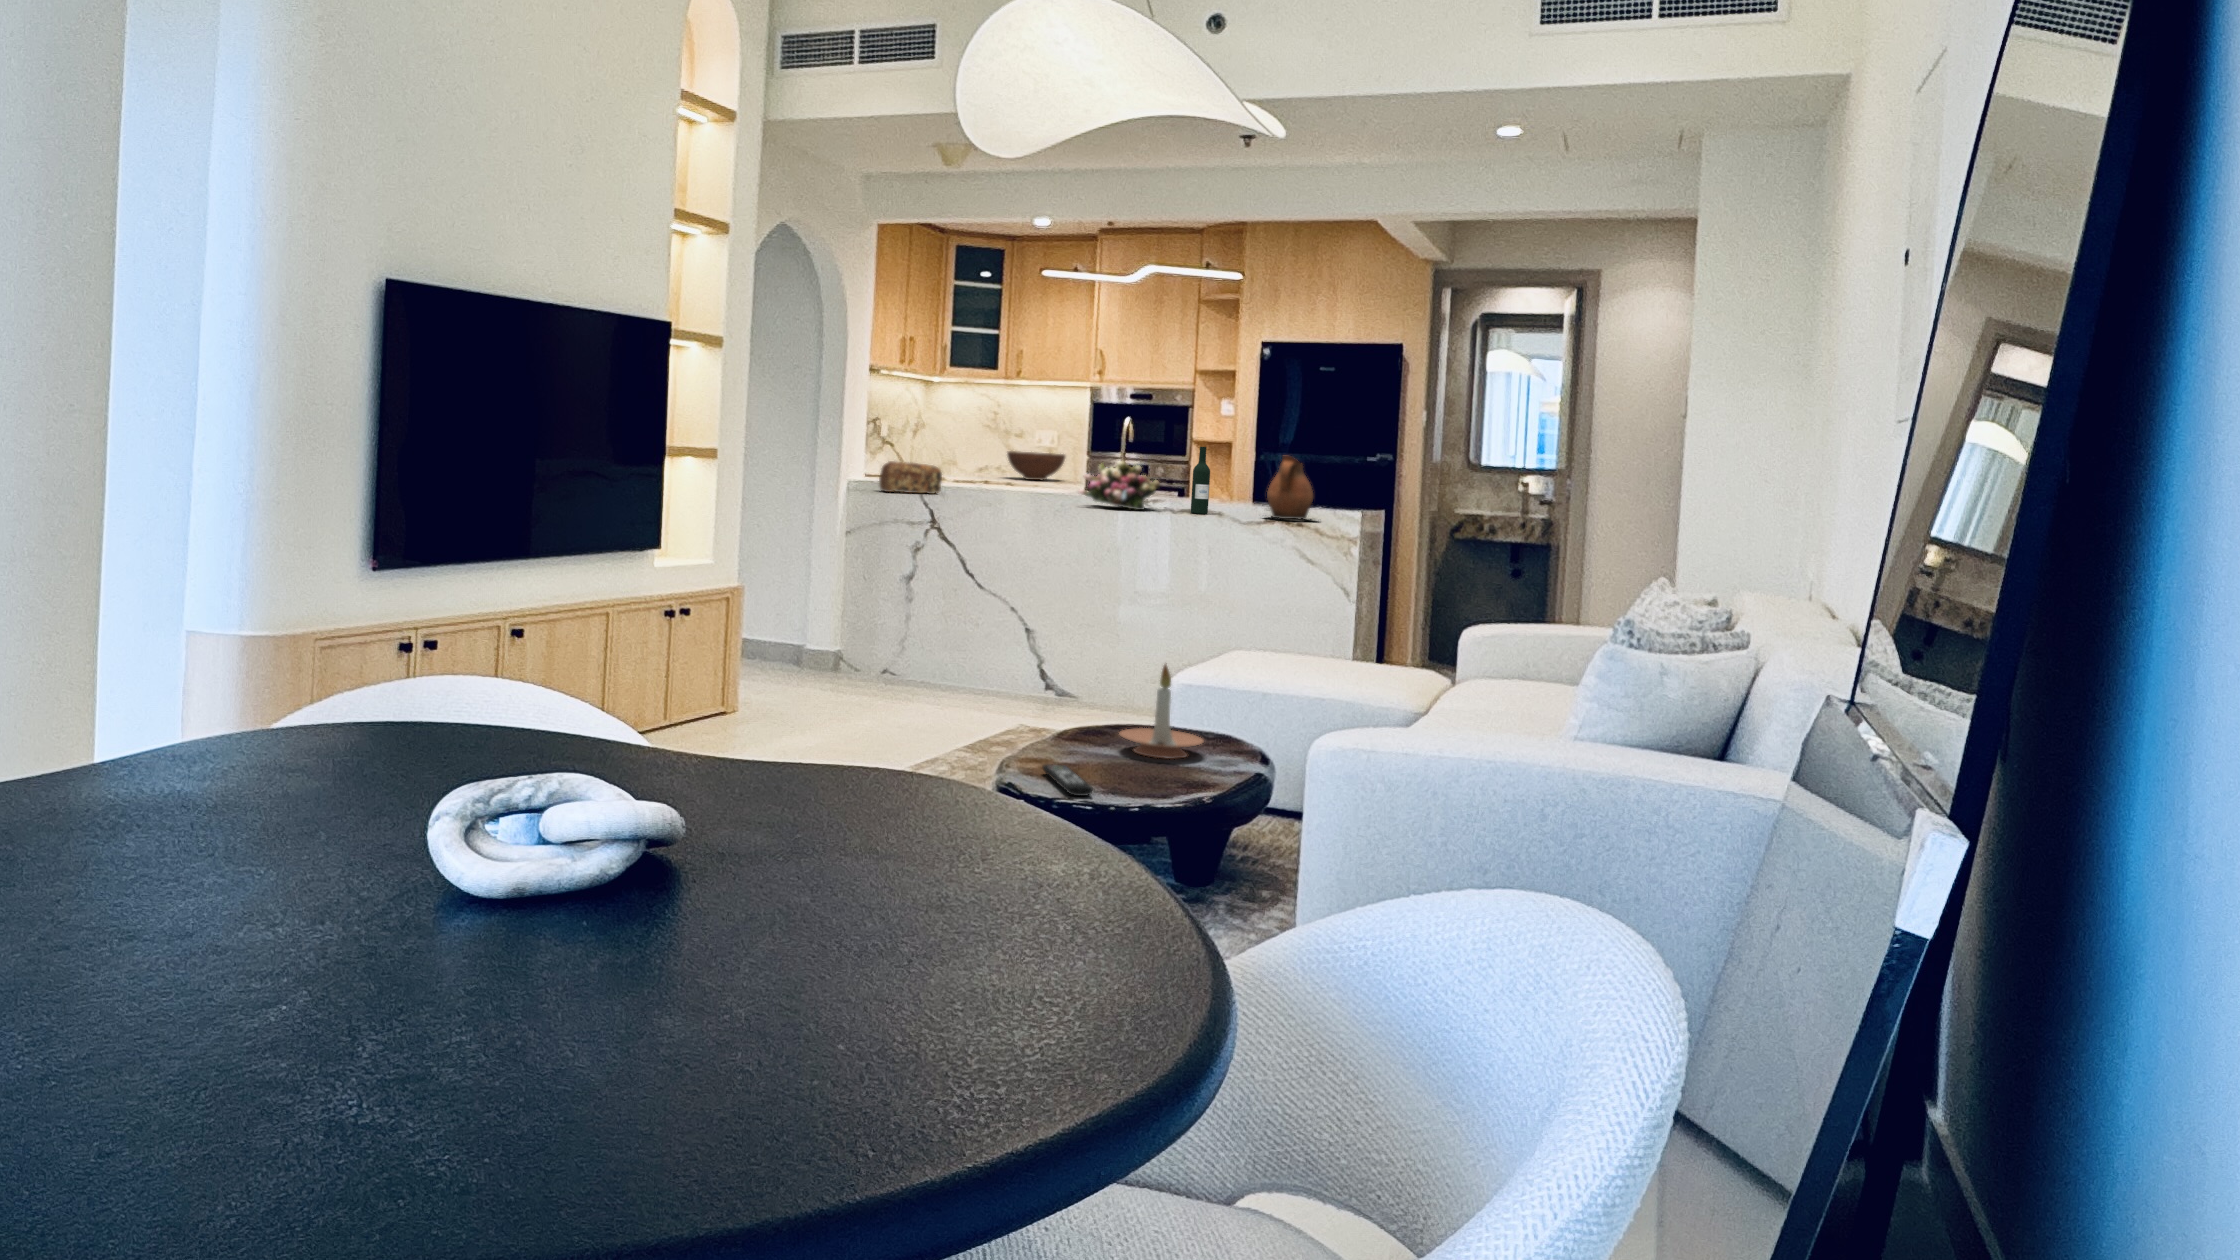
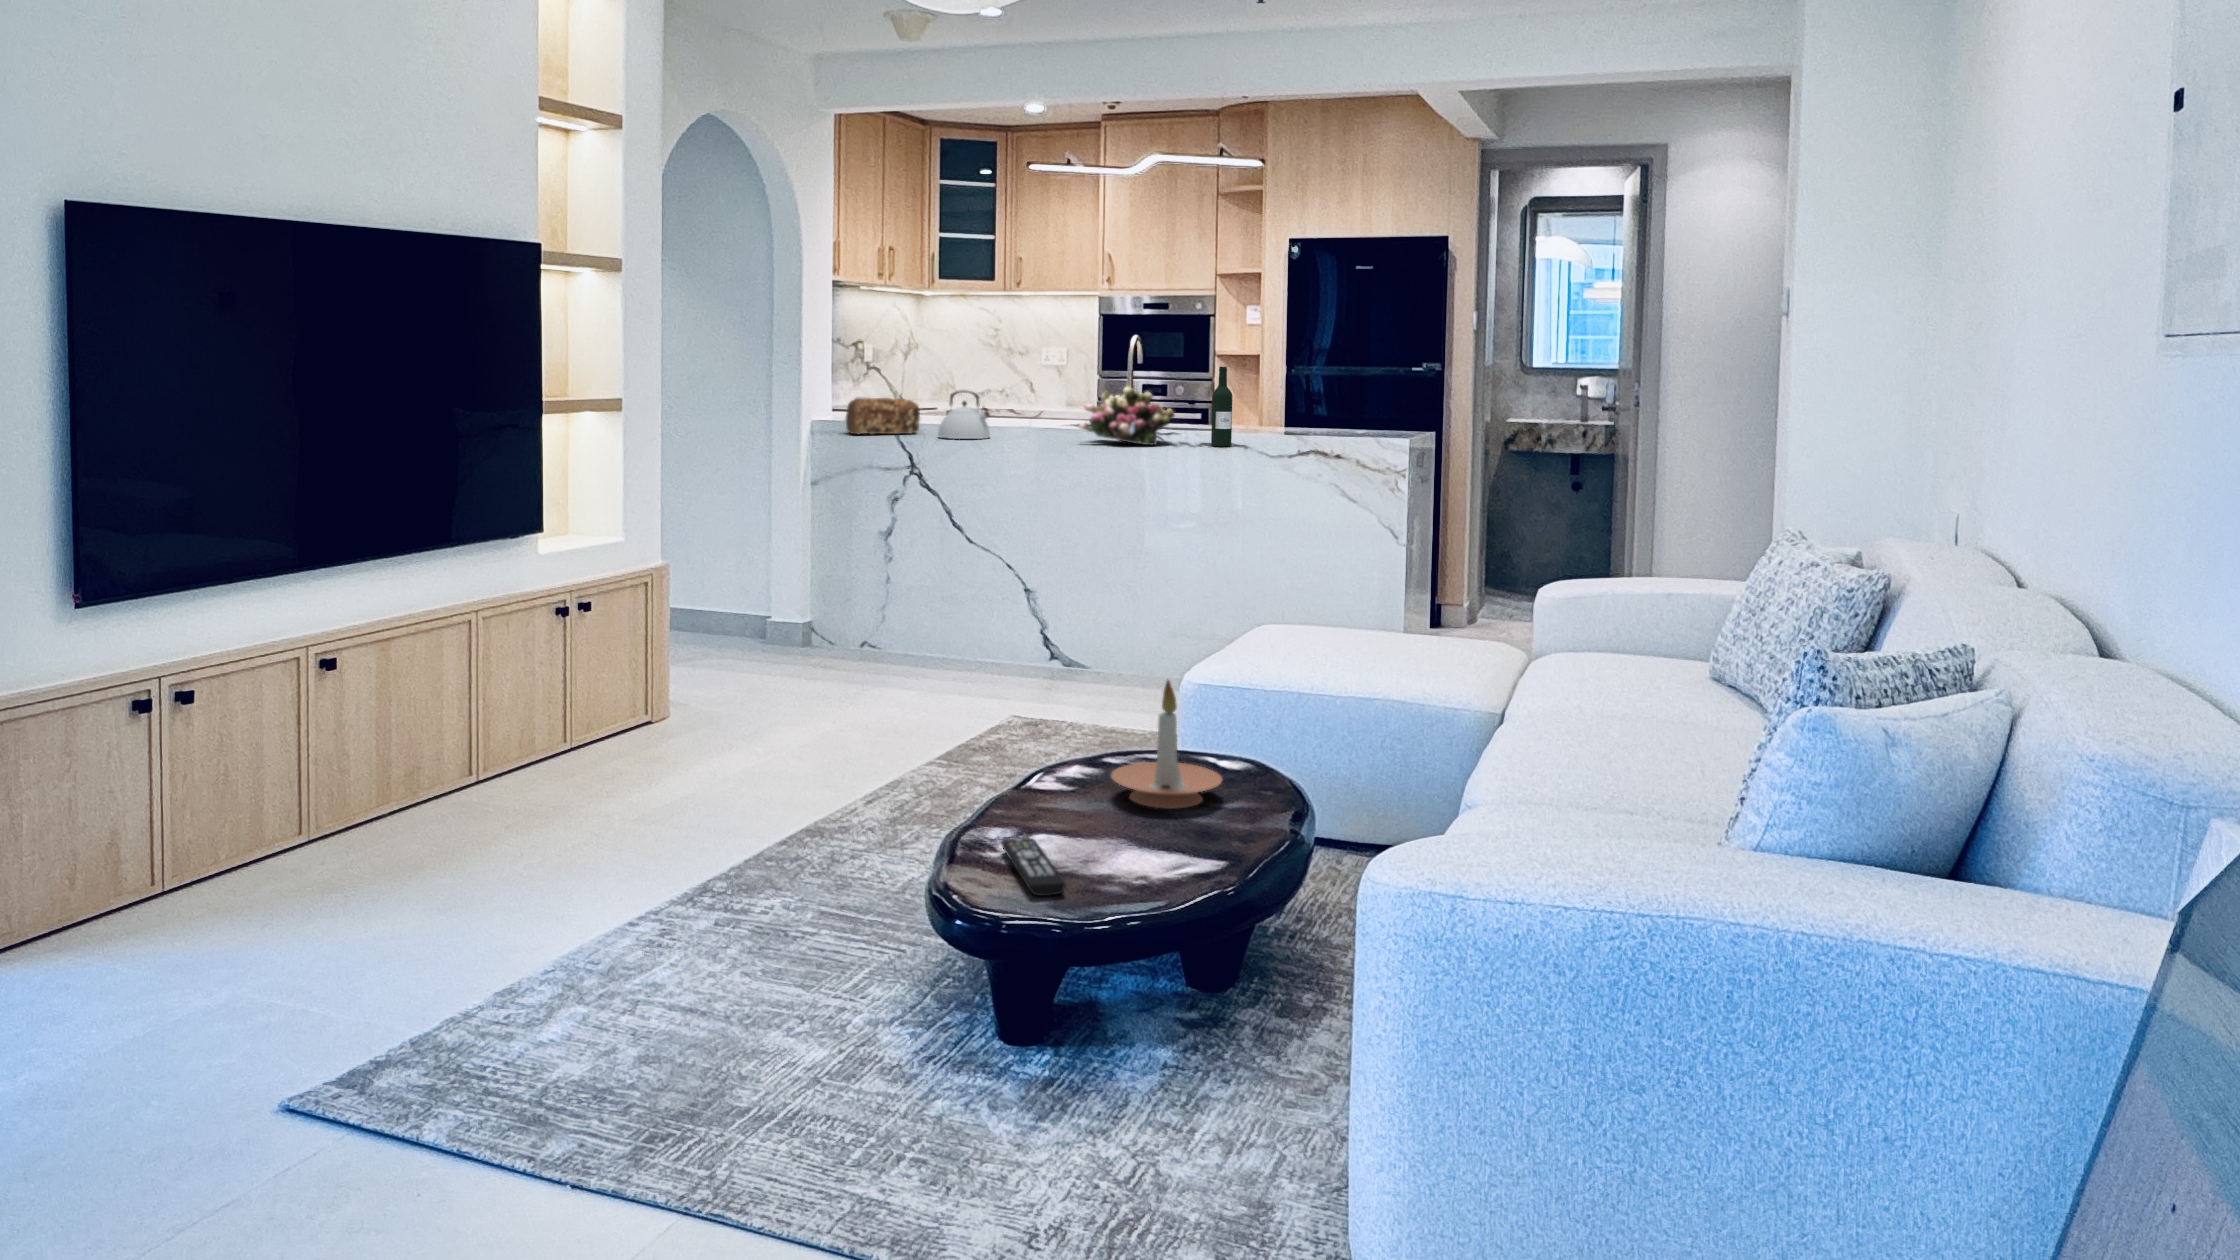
fruit bowl: present [1007,451,1065,480] -> none [1007,373,1074,405]
ceramic pitcher: present [1267,456,1313,519] -> none [1291,374,1363,450]
kettle: none [957,459,1003,499] -> present [938,390,990,439]

